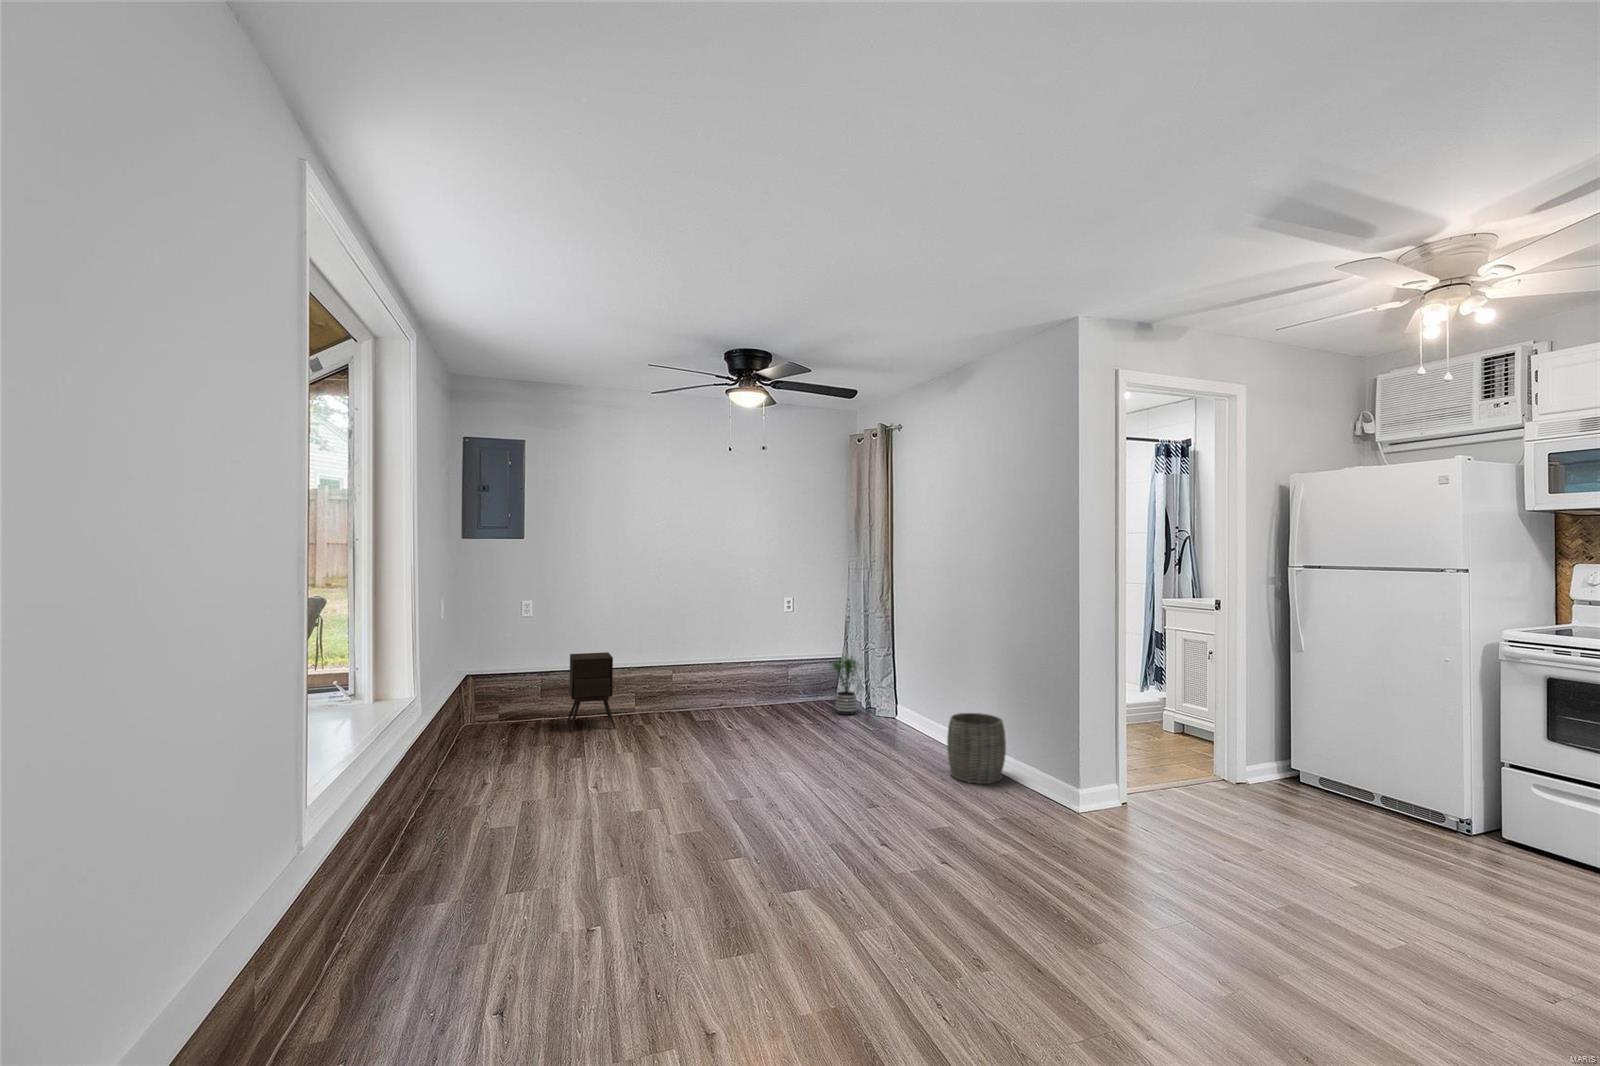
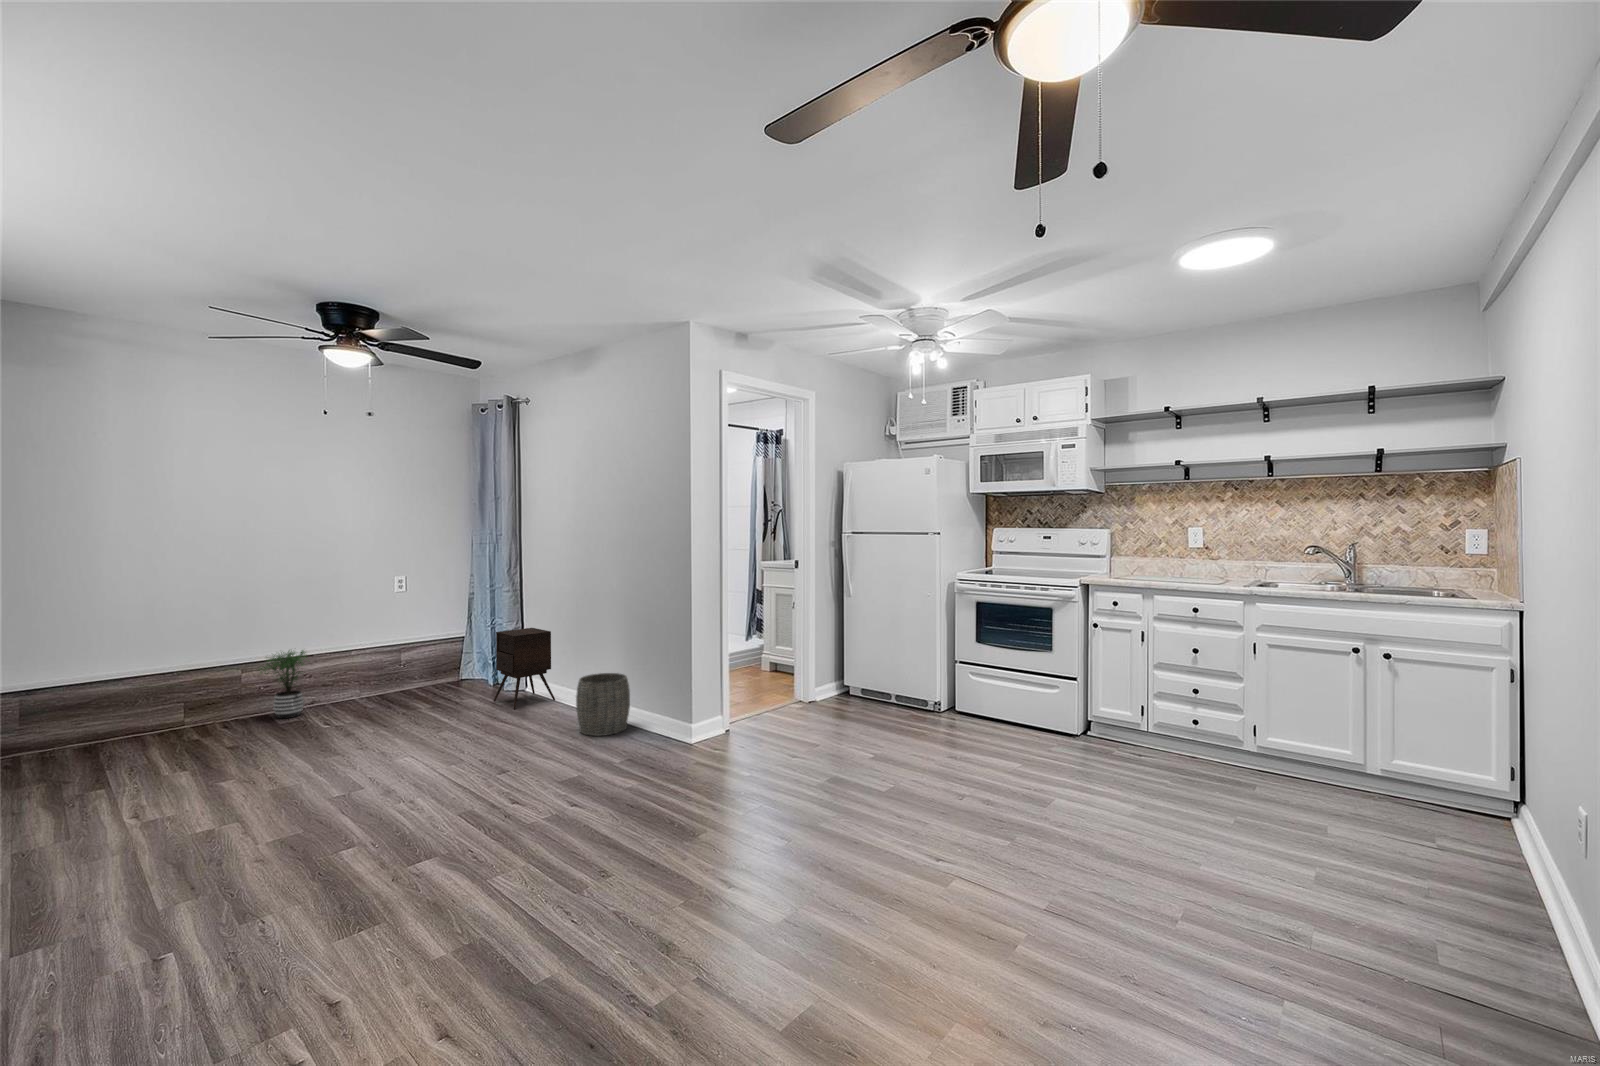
side table: present [567,652,616,733] -> present [494,628,555,709]
potted plant: present [830,656,862,715] -> present [261,650,307,719]

